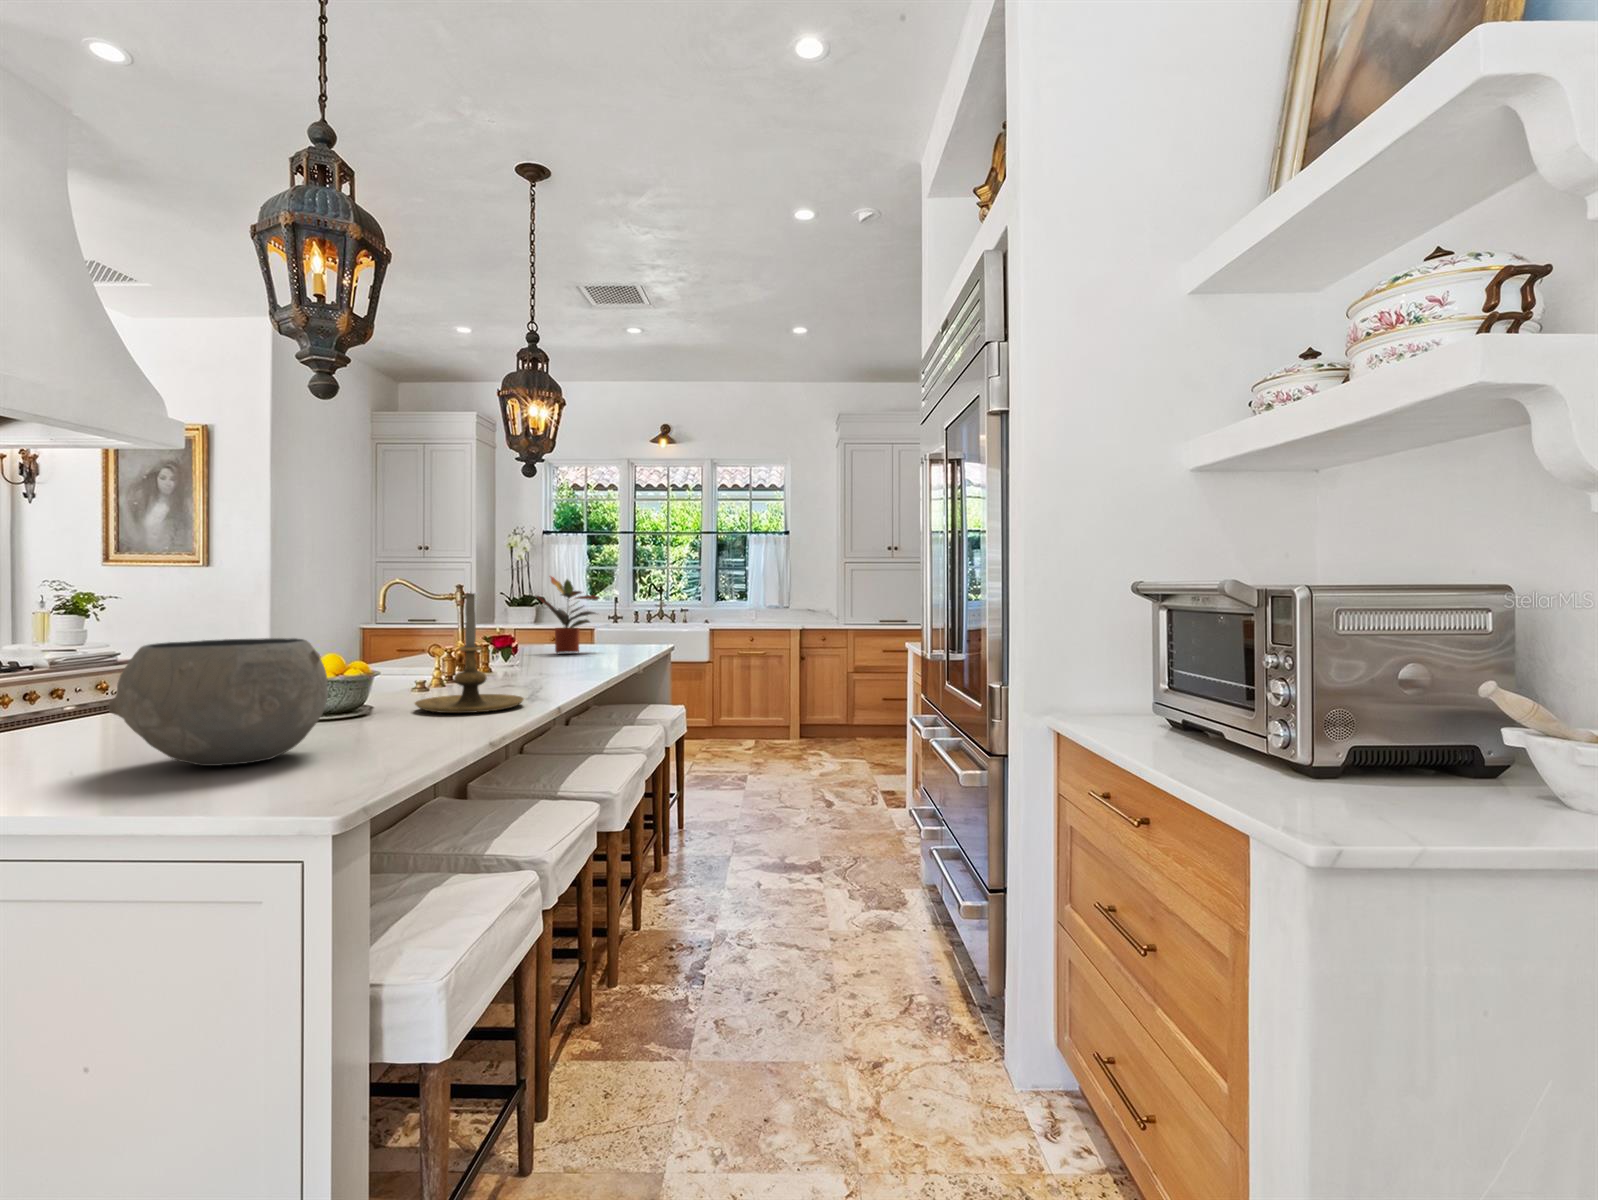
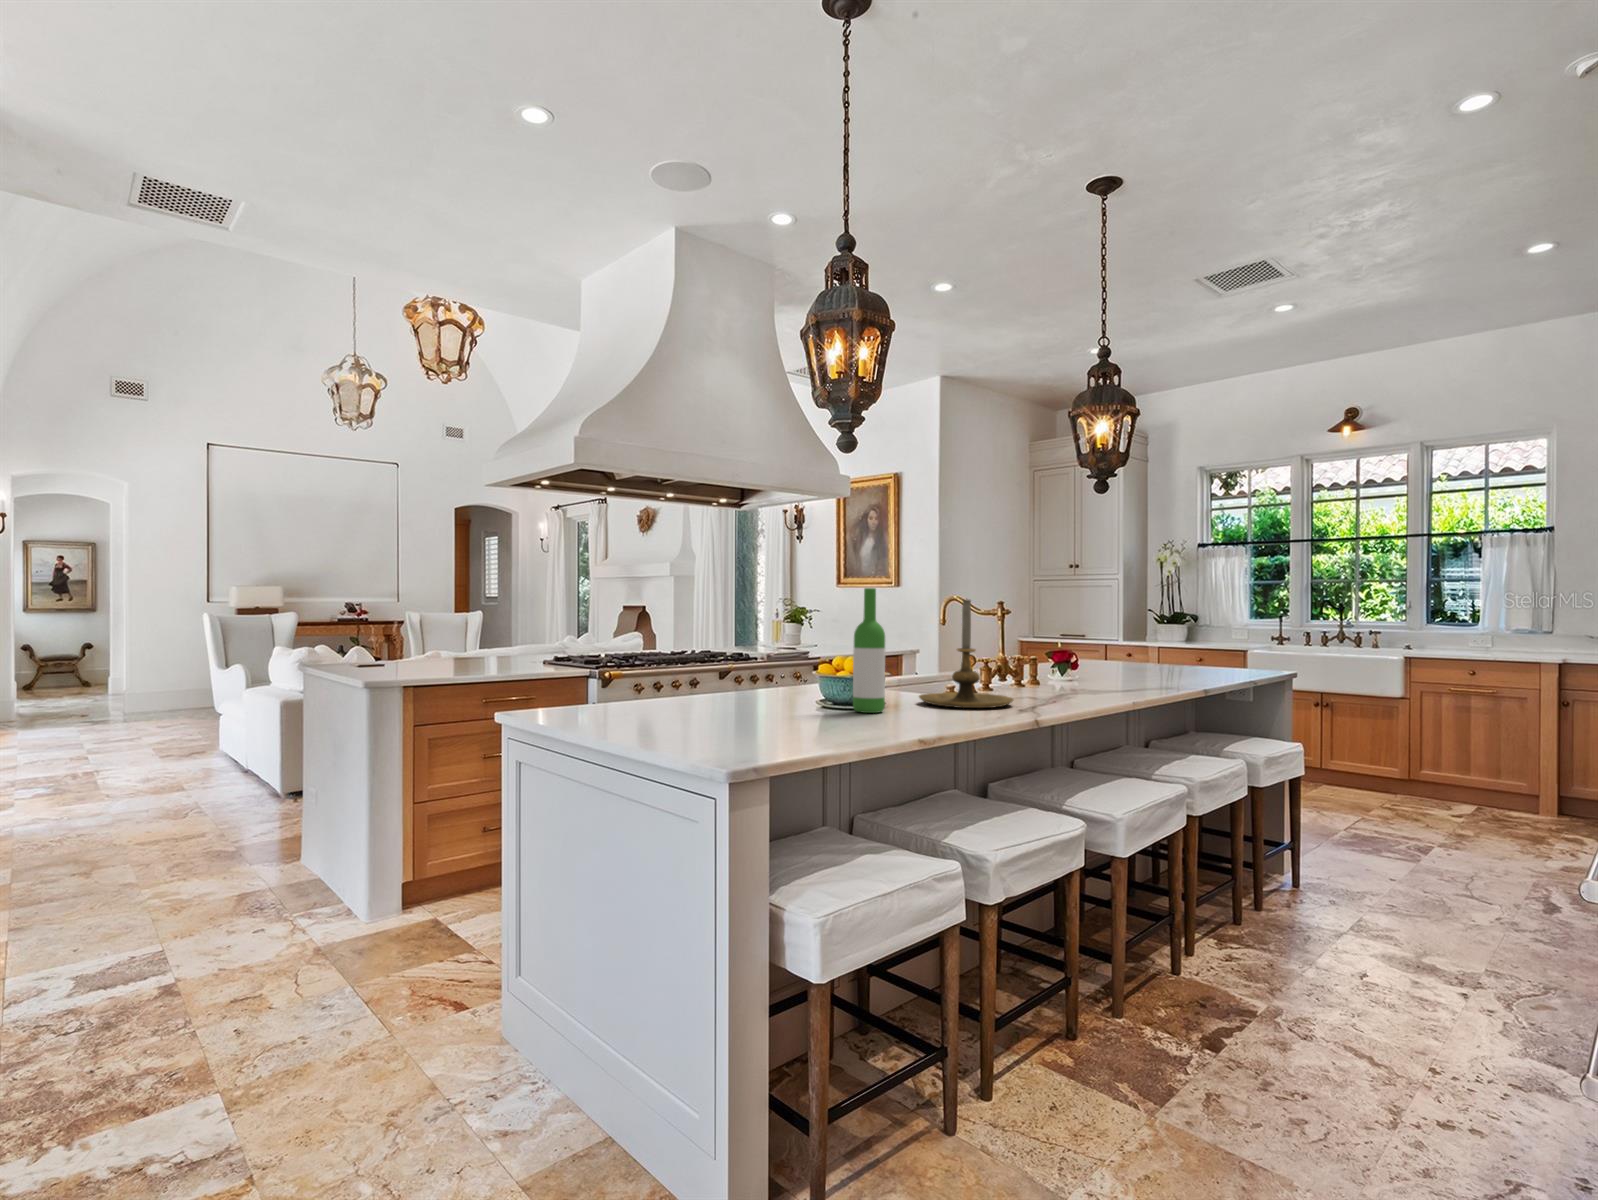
potted plant: present [536,576,599,653] -> none [1126,589,1198,670]
wine bottle: none [360,583,402,732] -> present [853,588,885,713]
ceramic bowl: present [109,638,328,766] -> none [677,629,812,720]

